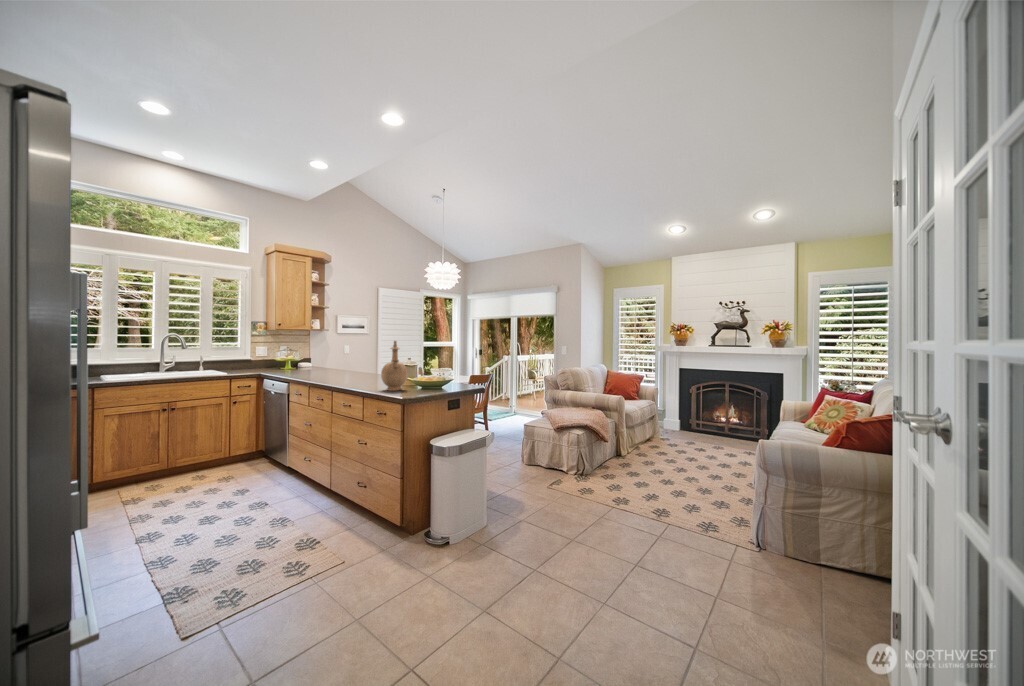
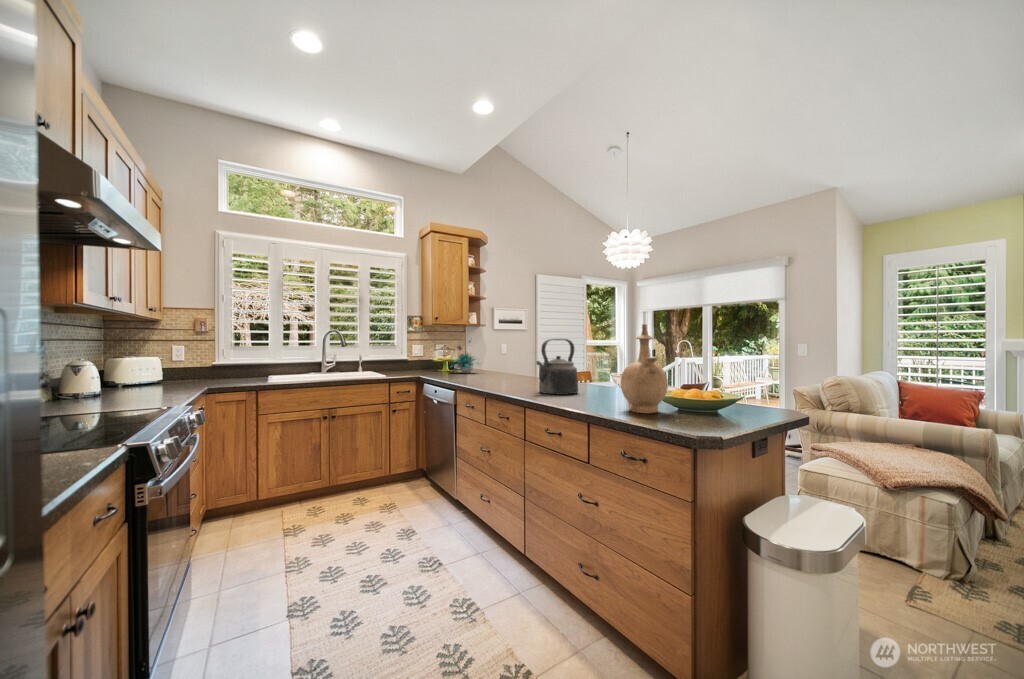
plant: none [288,340,320,370] -> present [452,340,479,373]
kettle: none [342,346,374,383] -> present [537,339,578,395]

